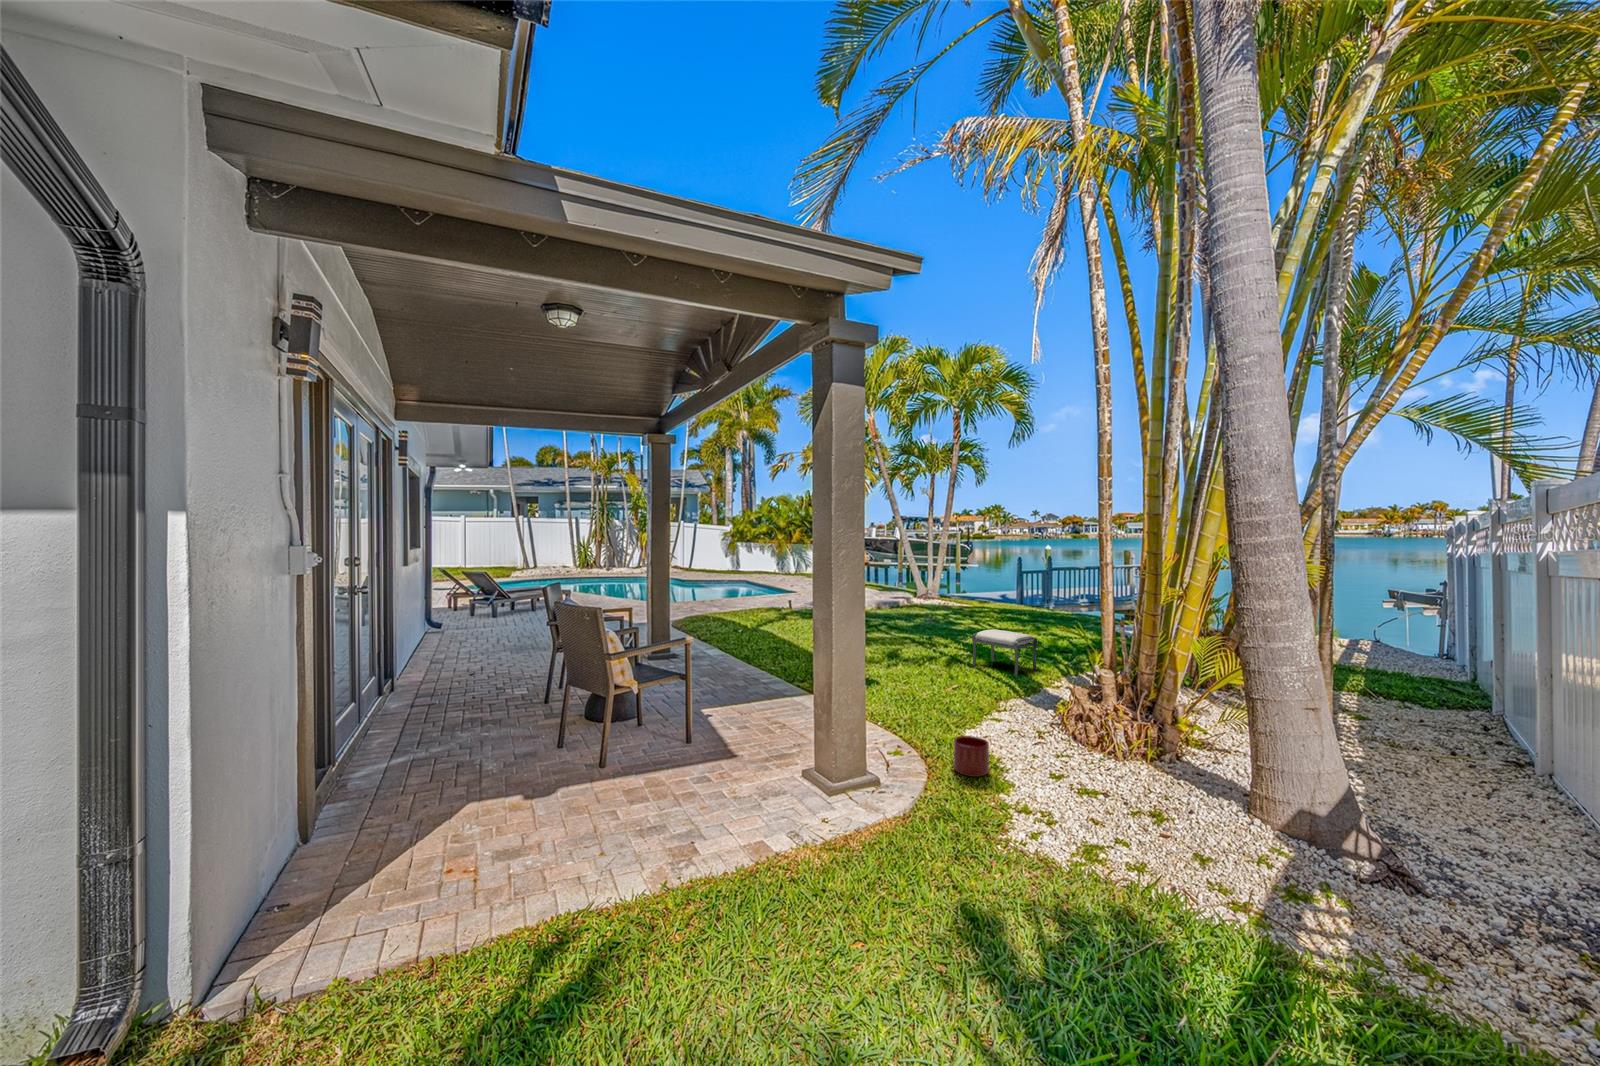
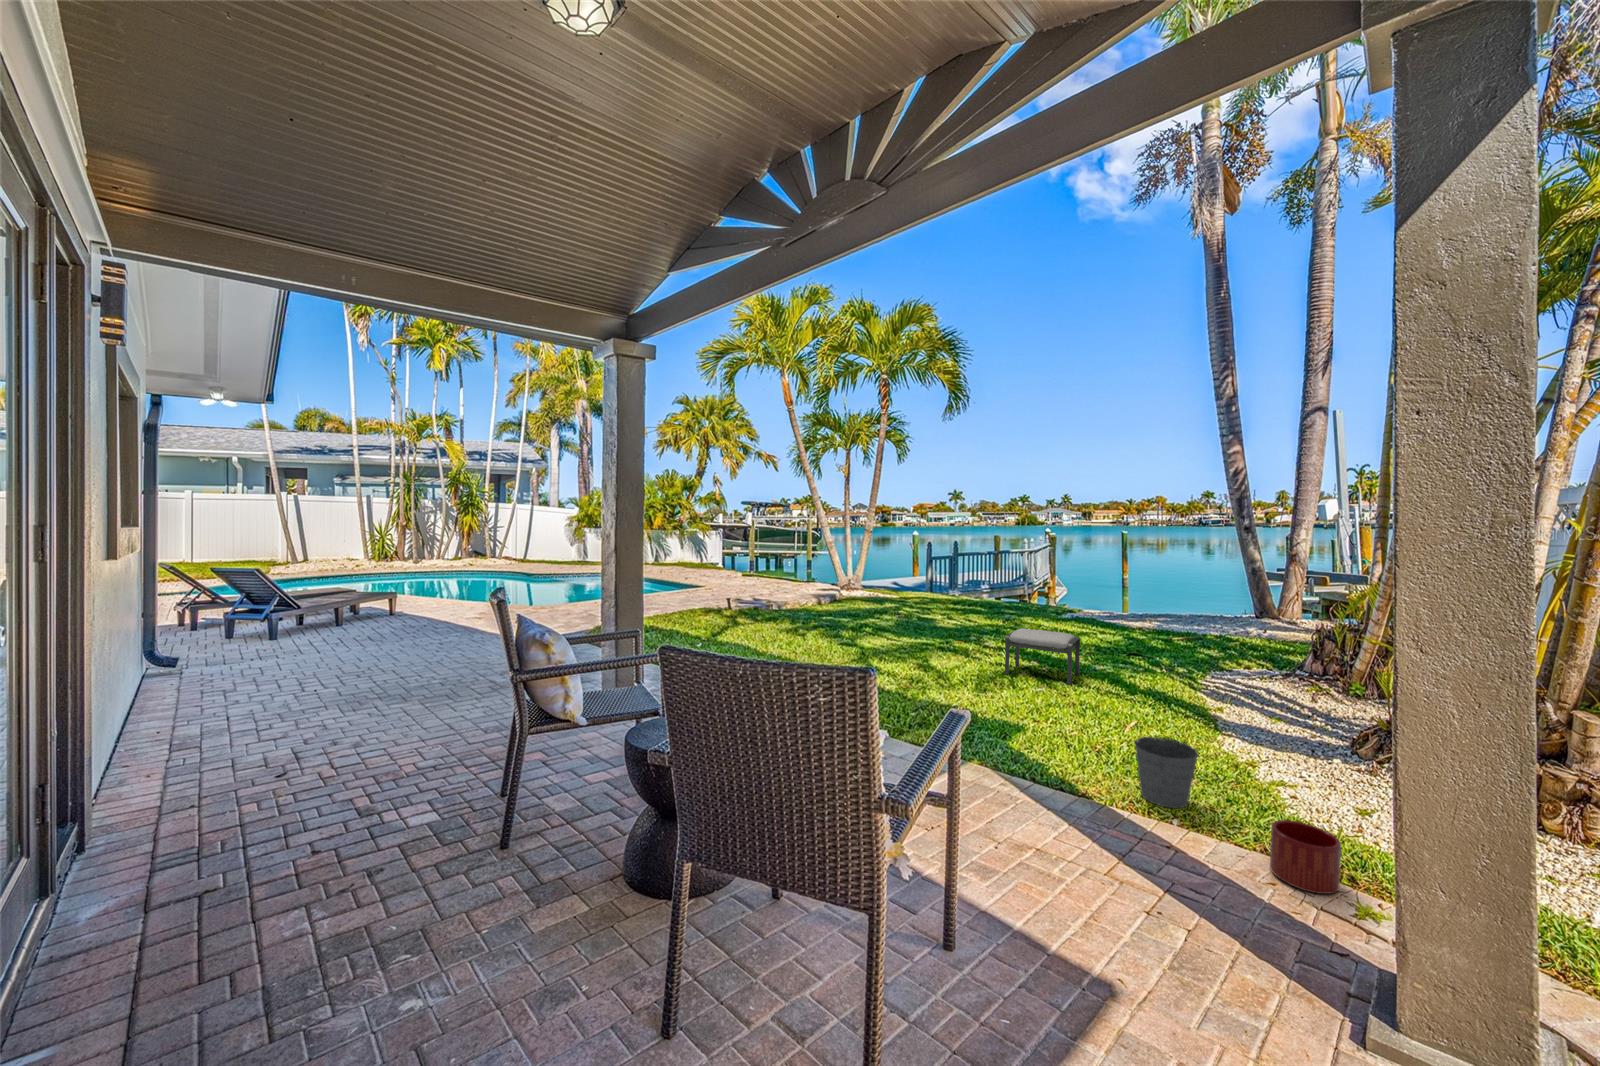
bucket: none [936,693,975,739] -> present [1134,737,1198,808]

